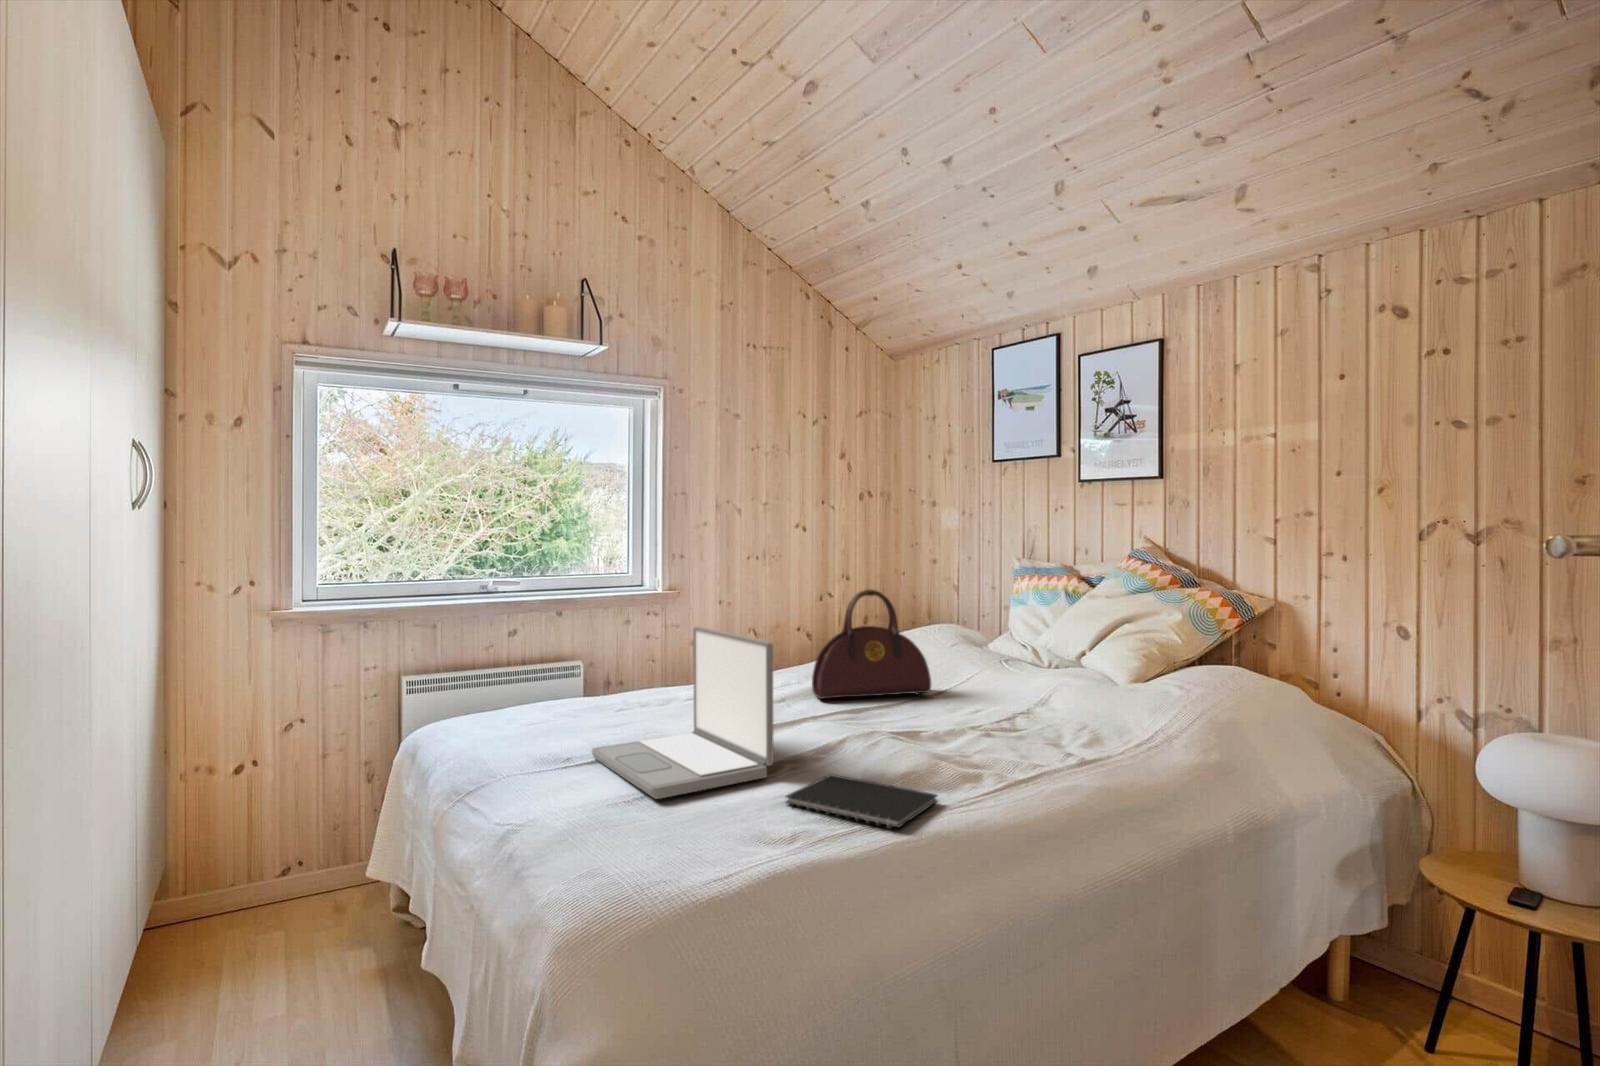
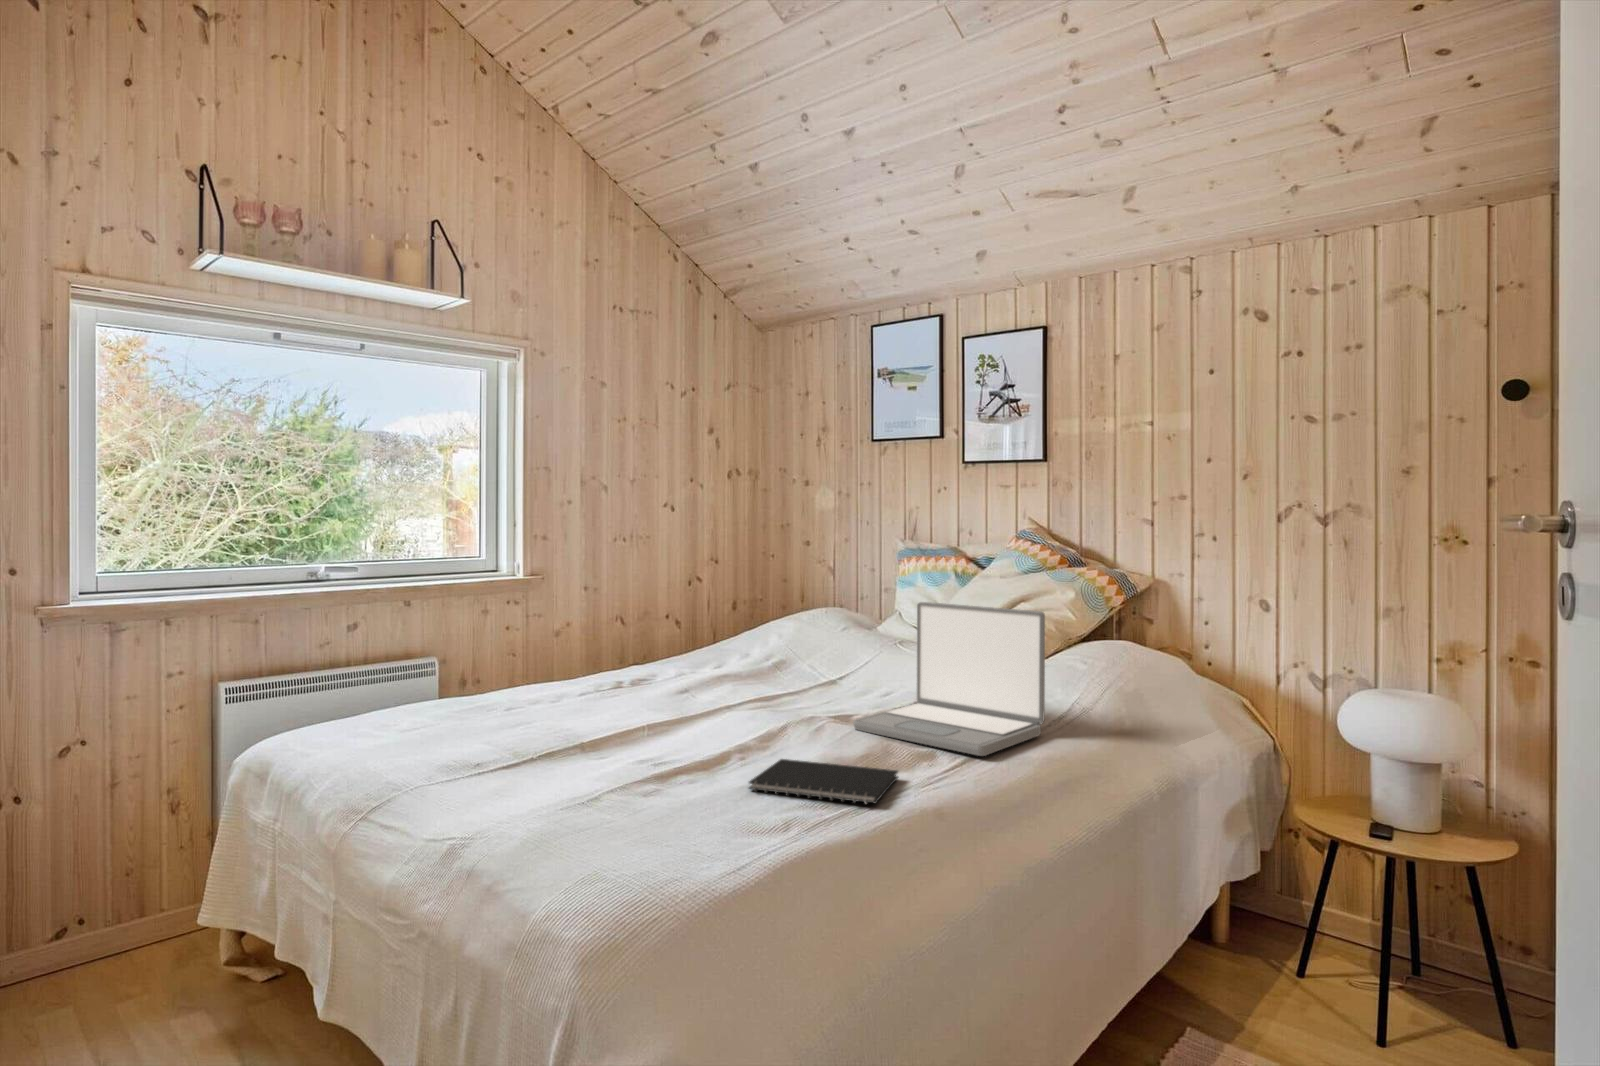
handbag: present [812,589,931,699] -> none [713,572,837,688]
laptop: present [592,626,774,799] -> present [853,602,1045,756]

